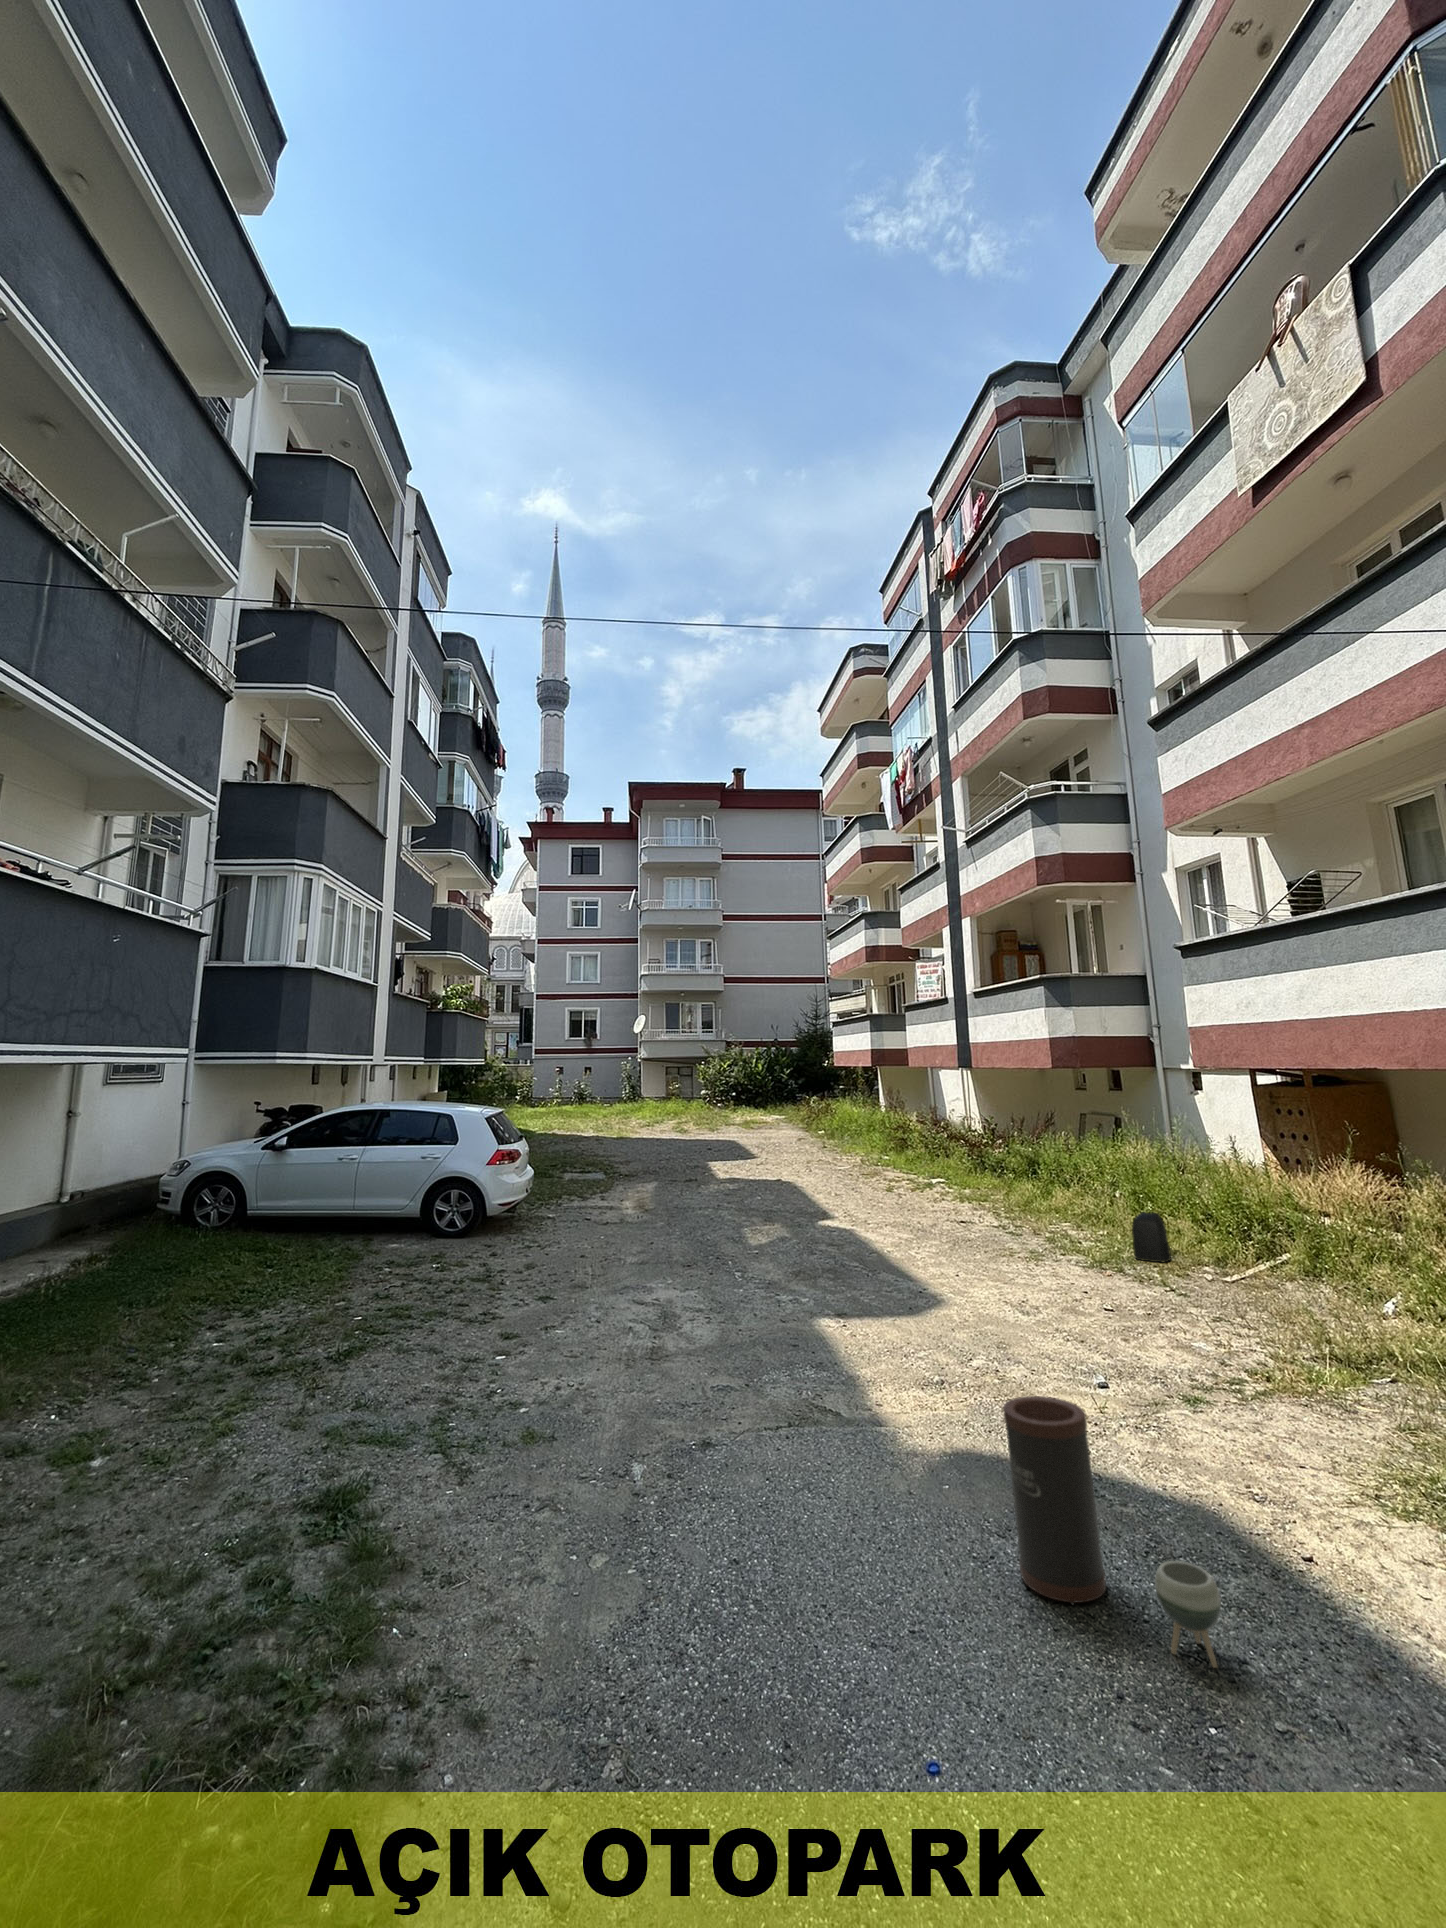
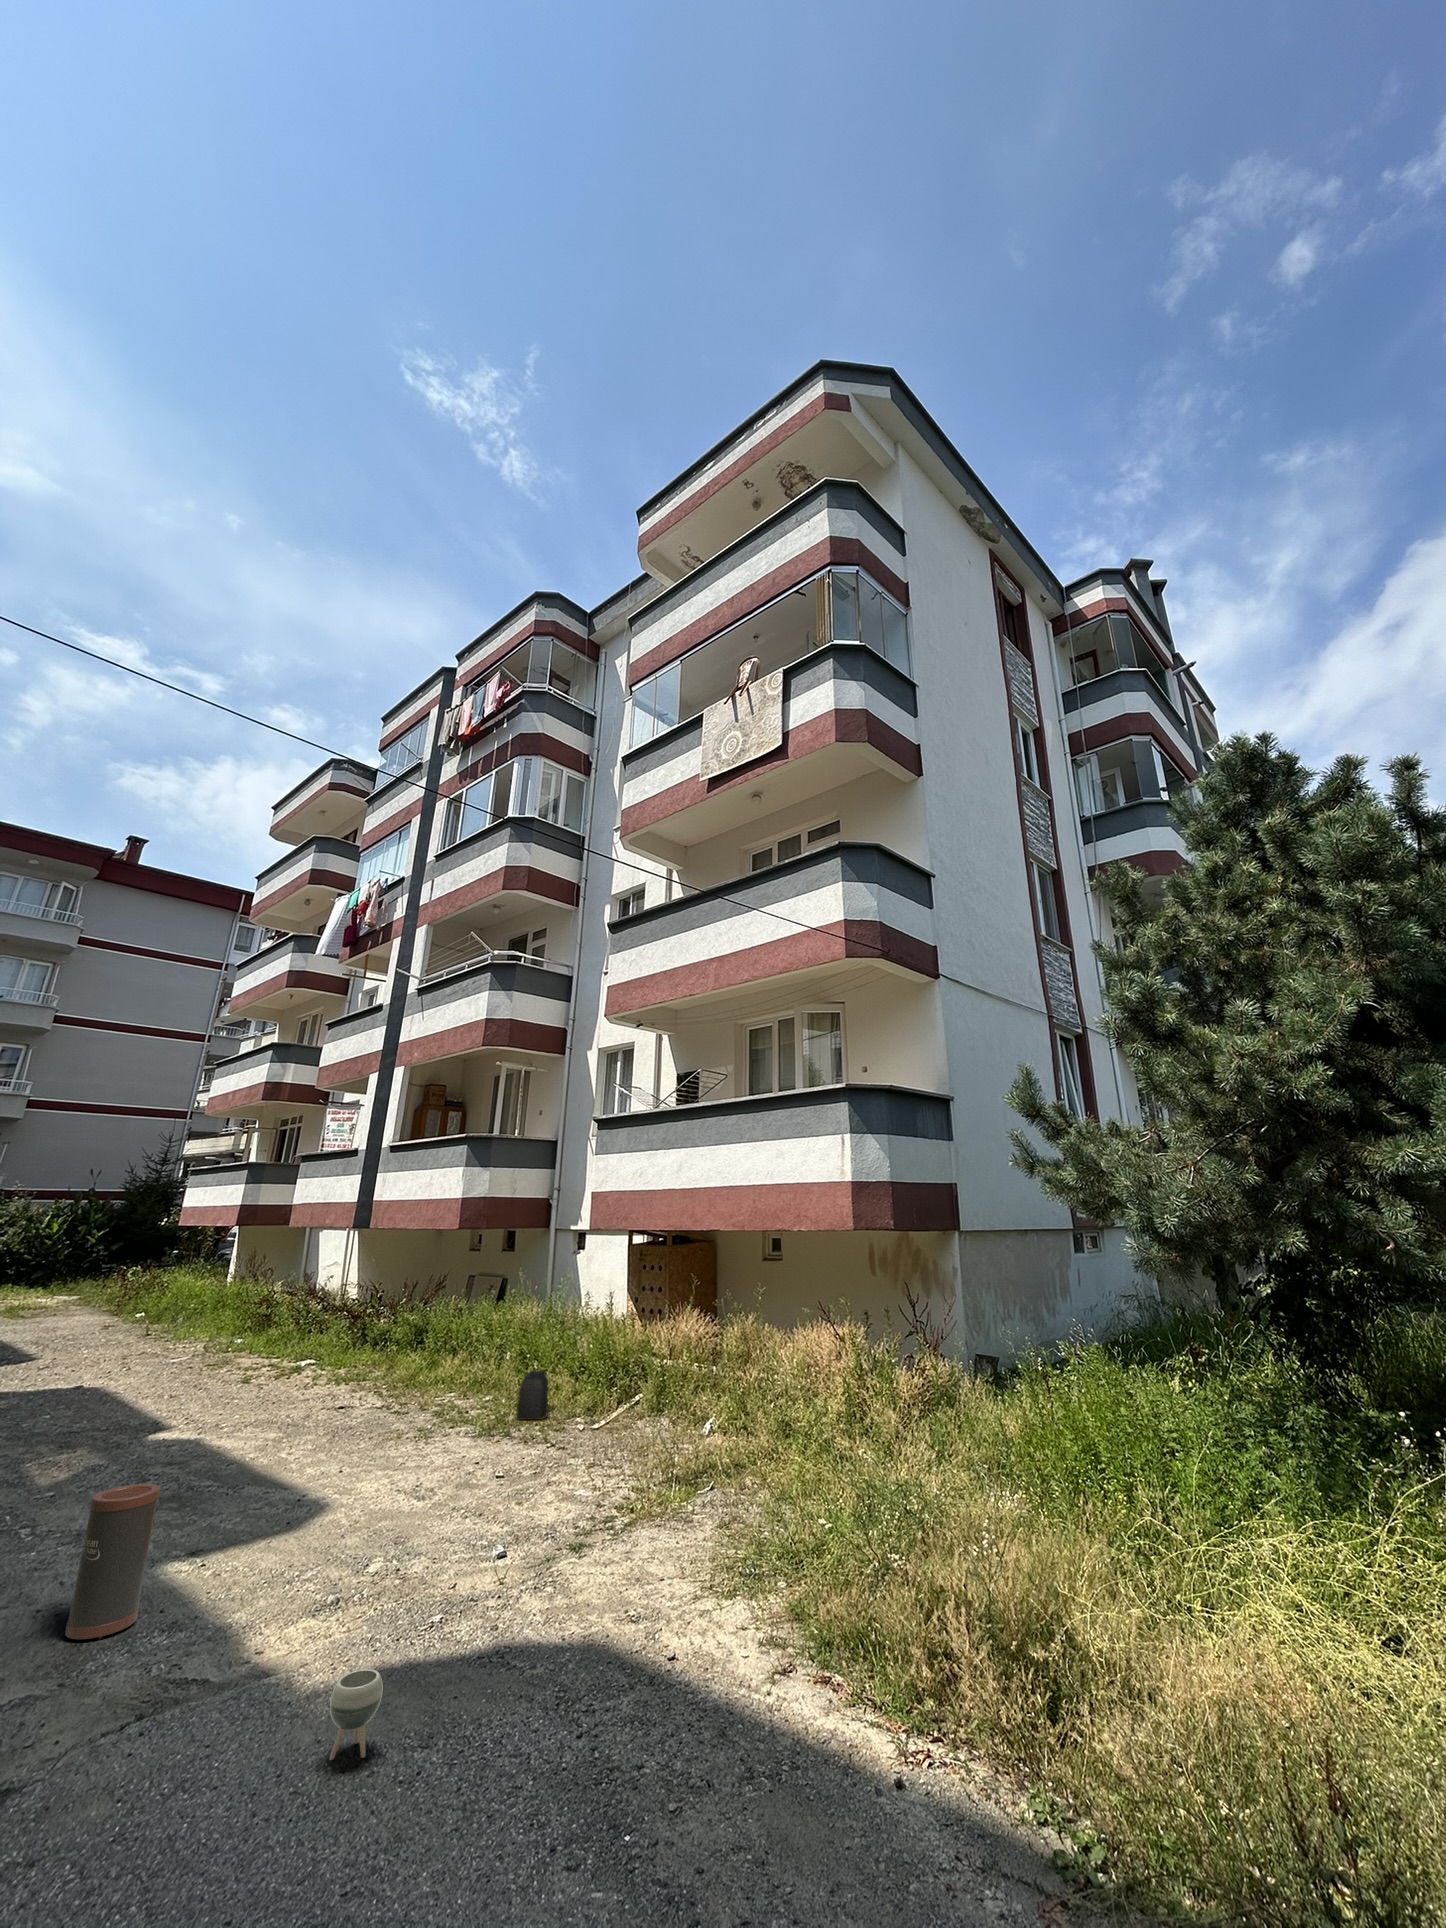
trash can: present [1003,1396,1106,1605] -> present [65,1484,160,1639]
planter: present [1155,1561,1221,1668] -> present [330,1669,383,1760]

